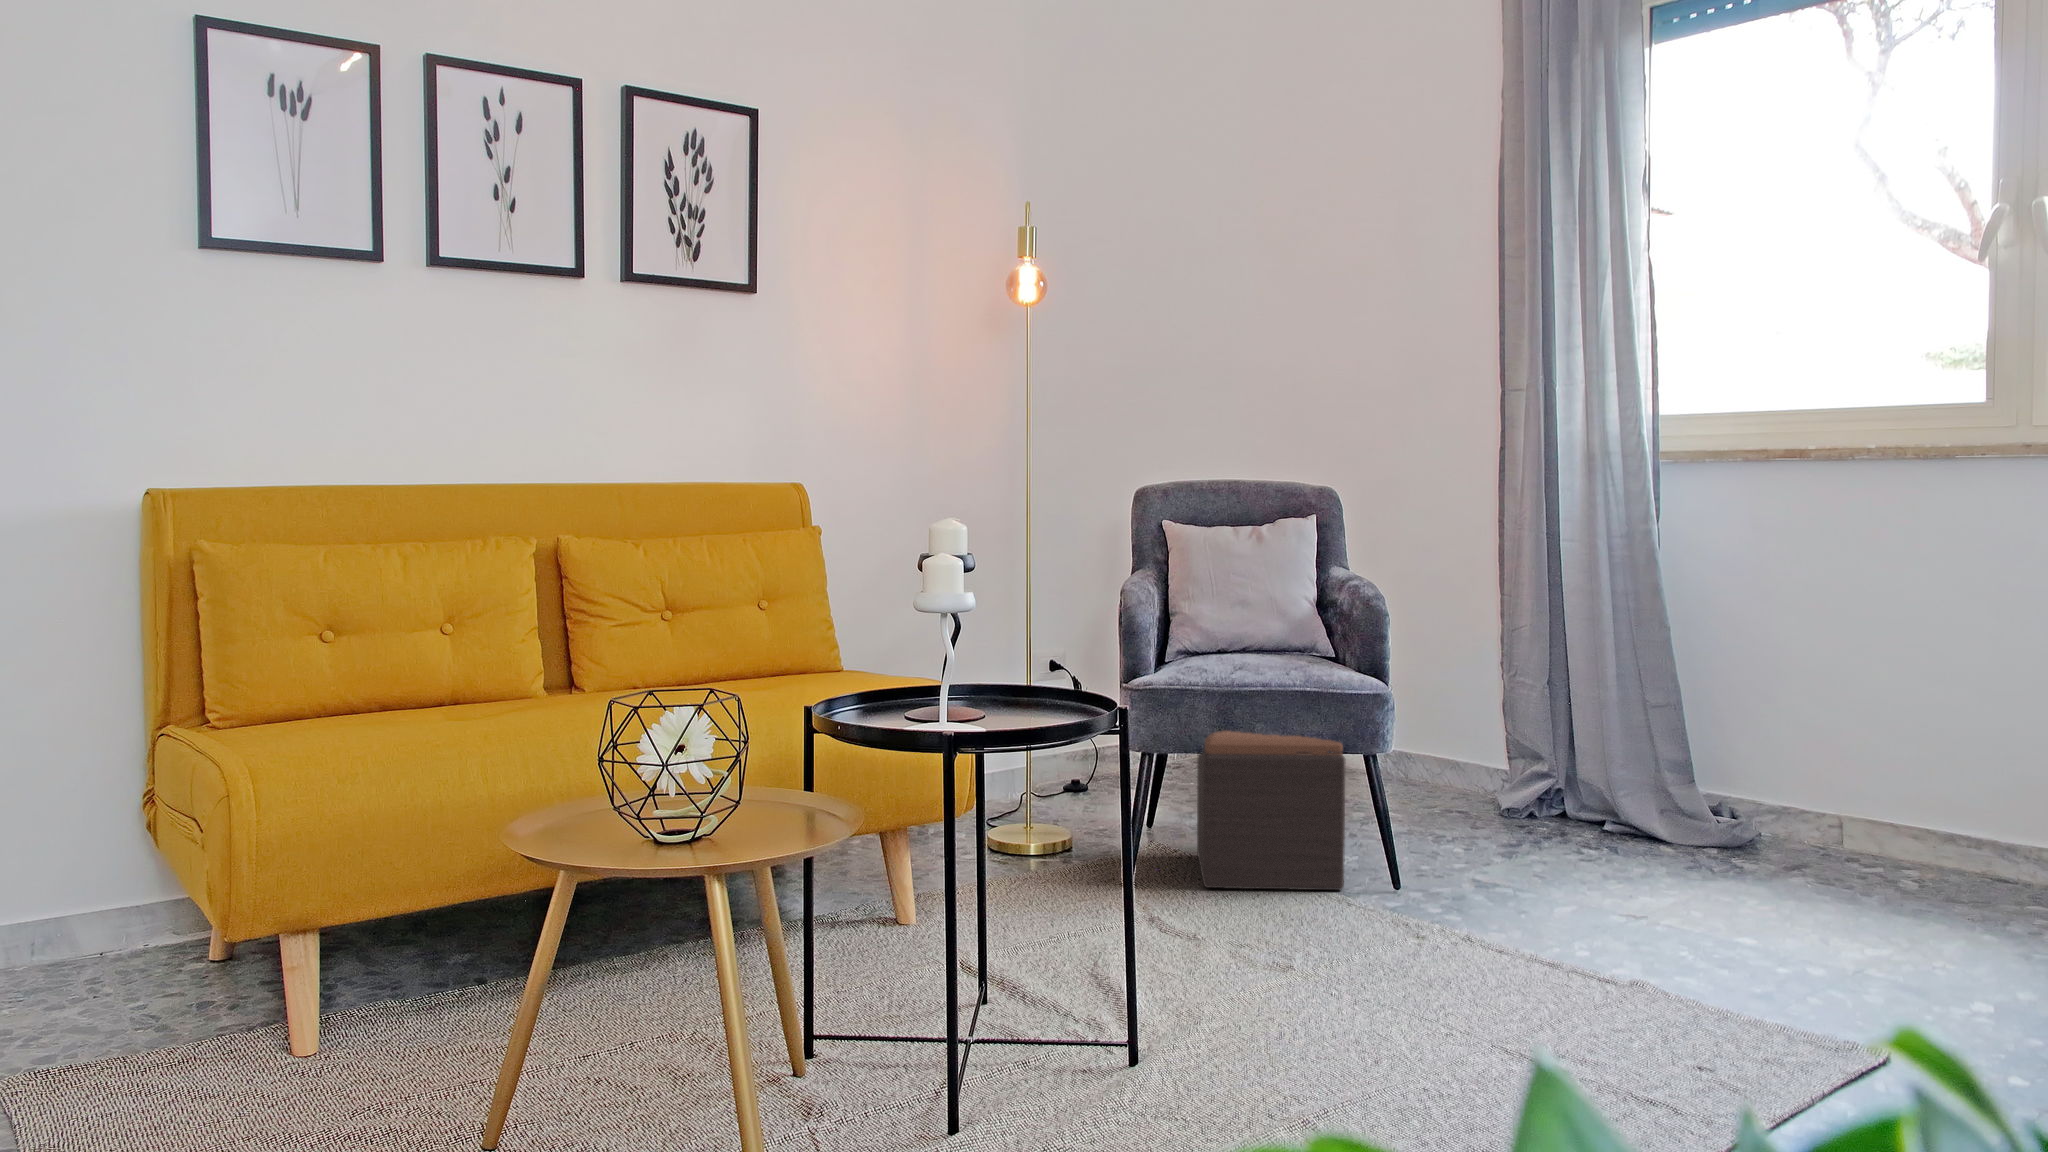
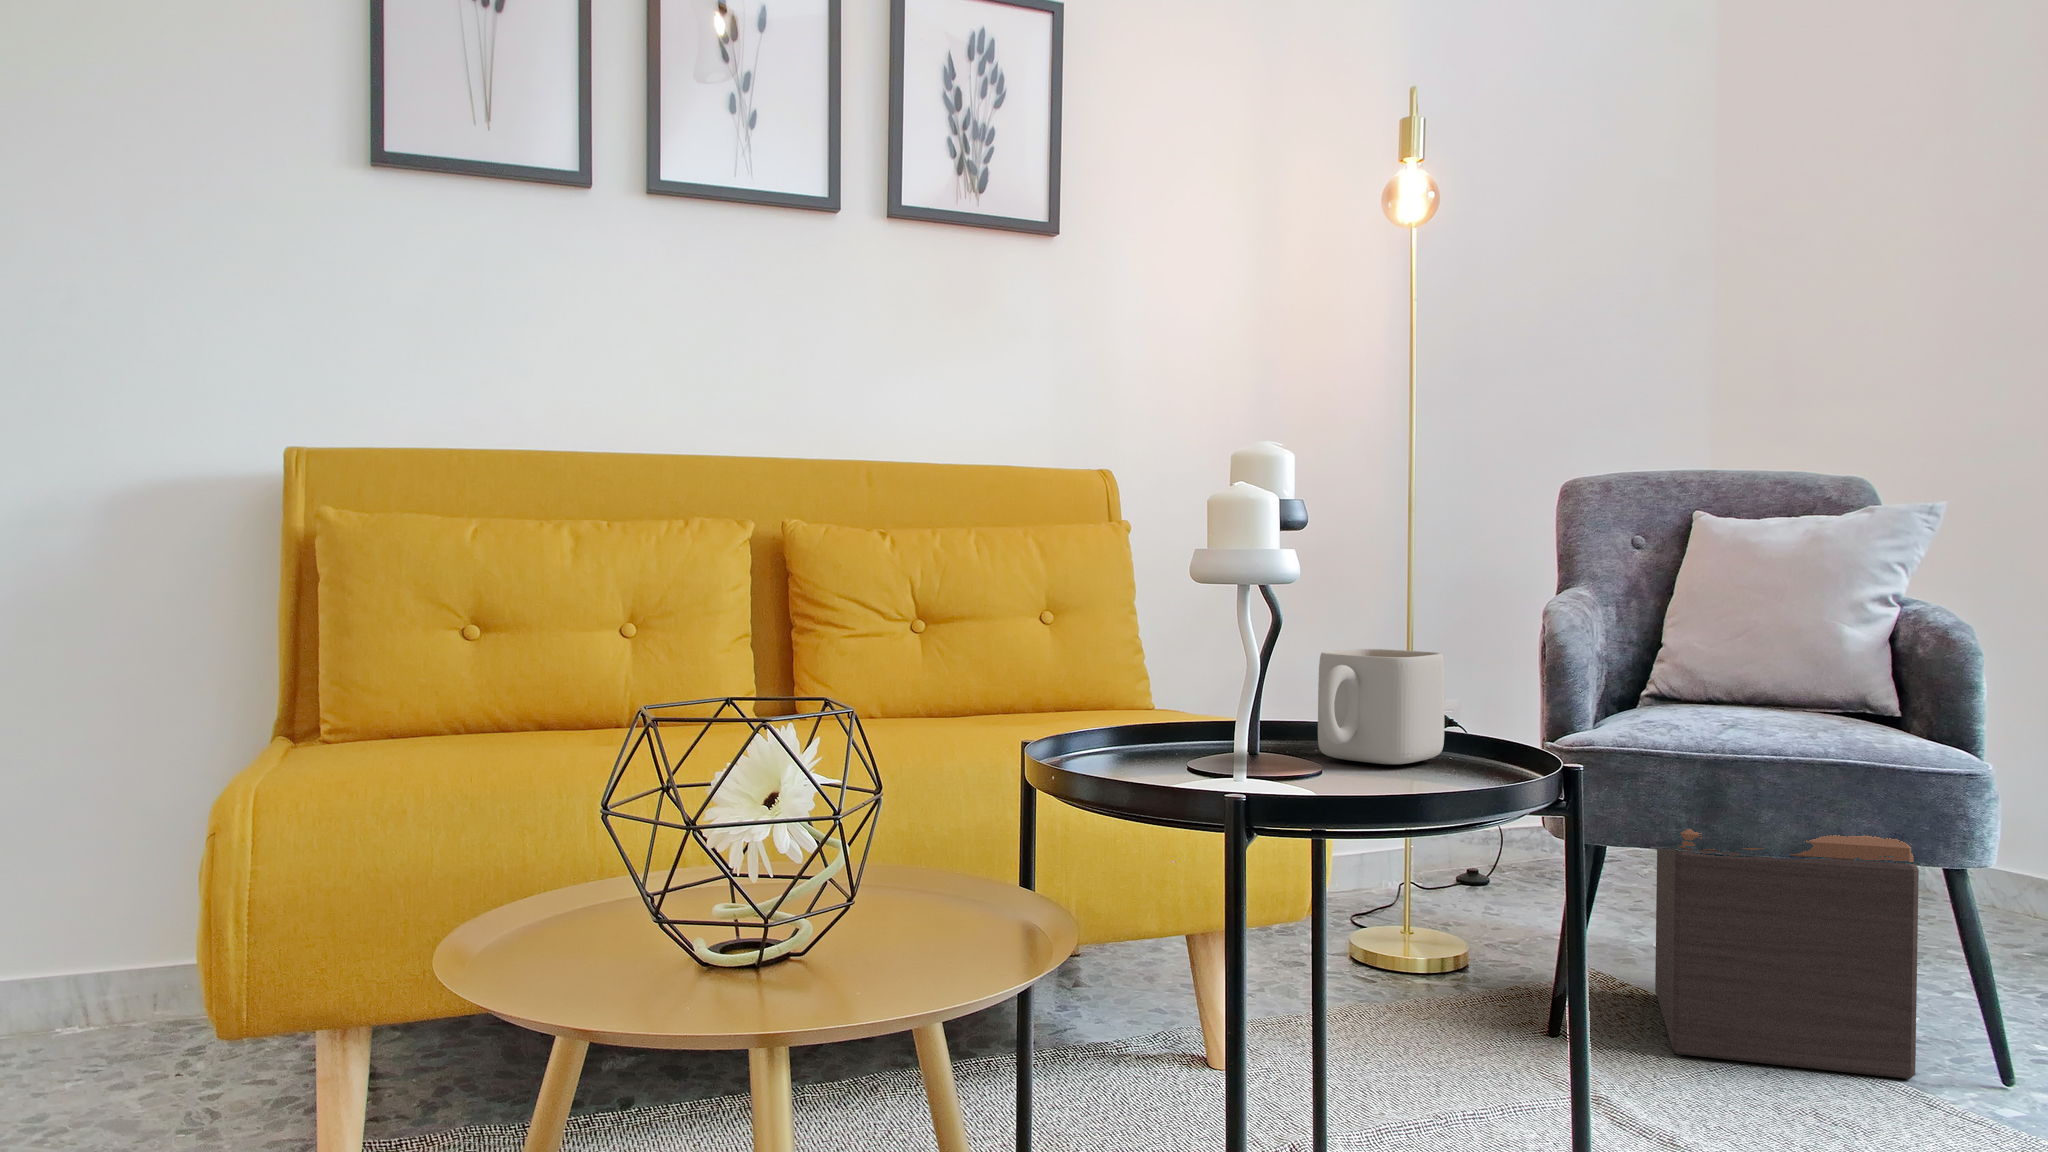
mug: none [984,637,1058,708] -> present [1318,649,1445,764]

